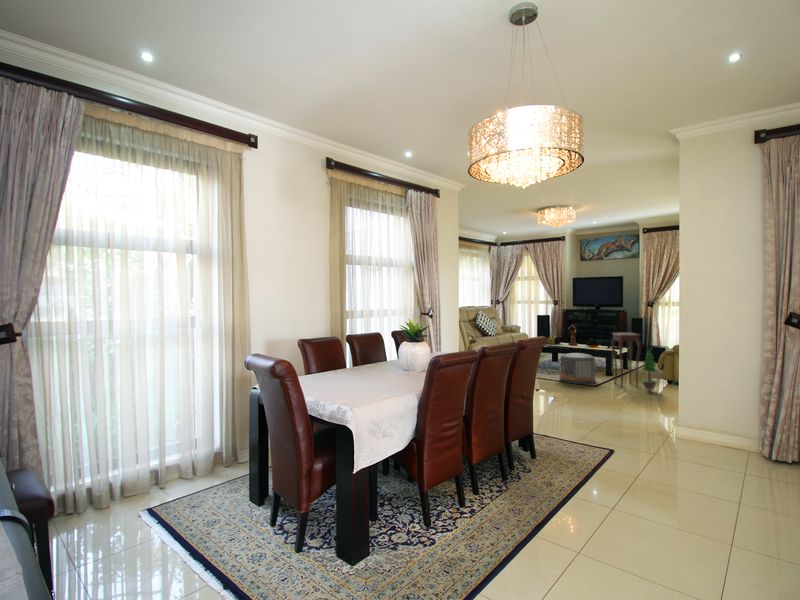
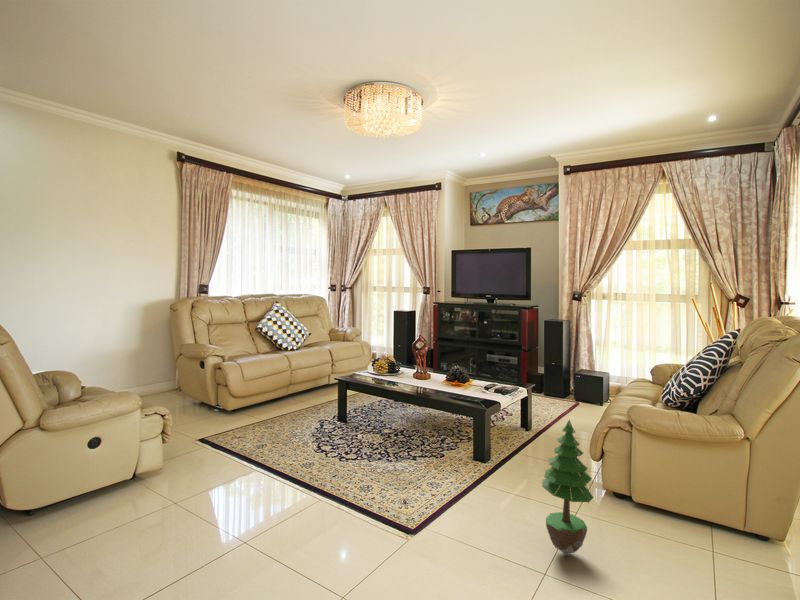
side table: present [612,333,641,386] -> none [474,362,548,523]
pouf: present [560,353,595,384] -> none [349,408,435,503]

